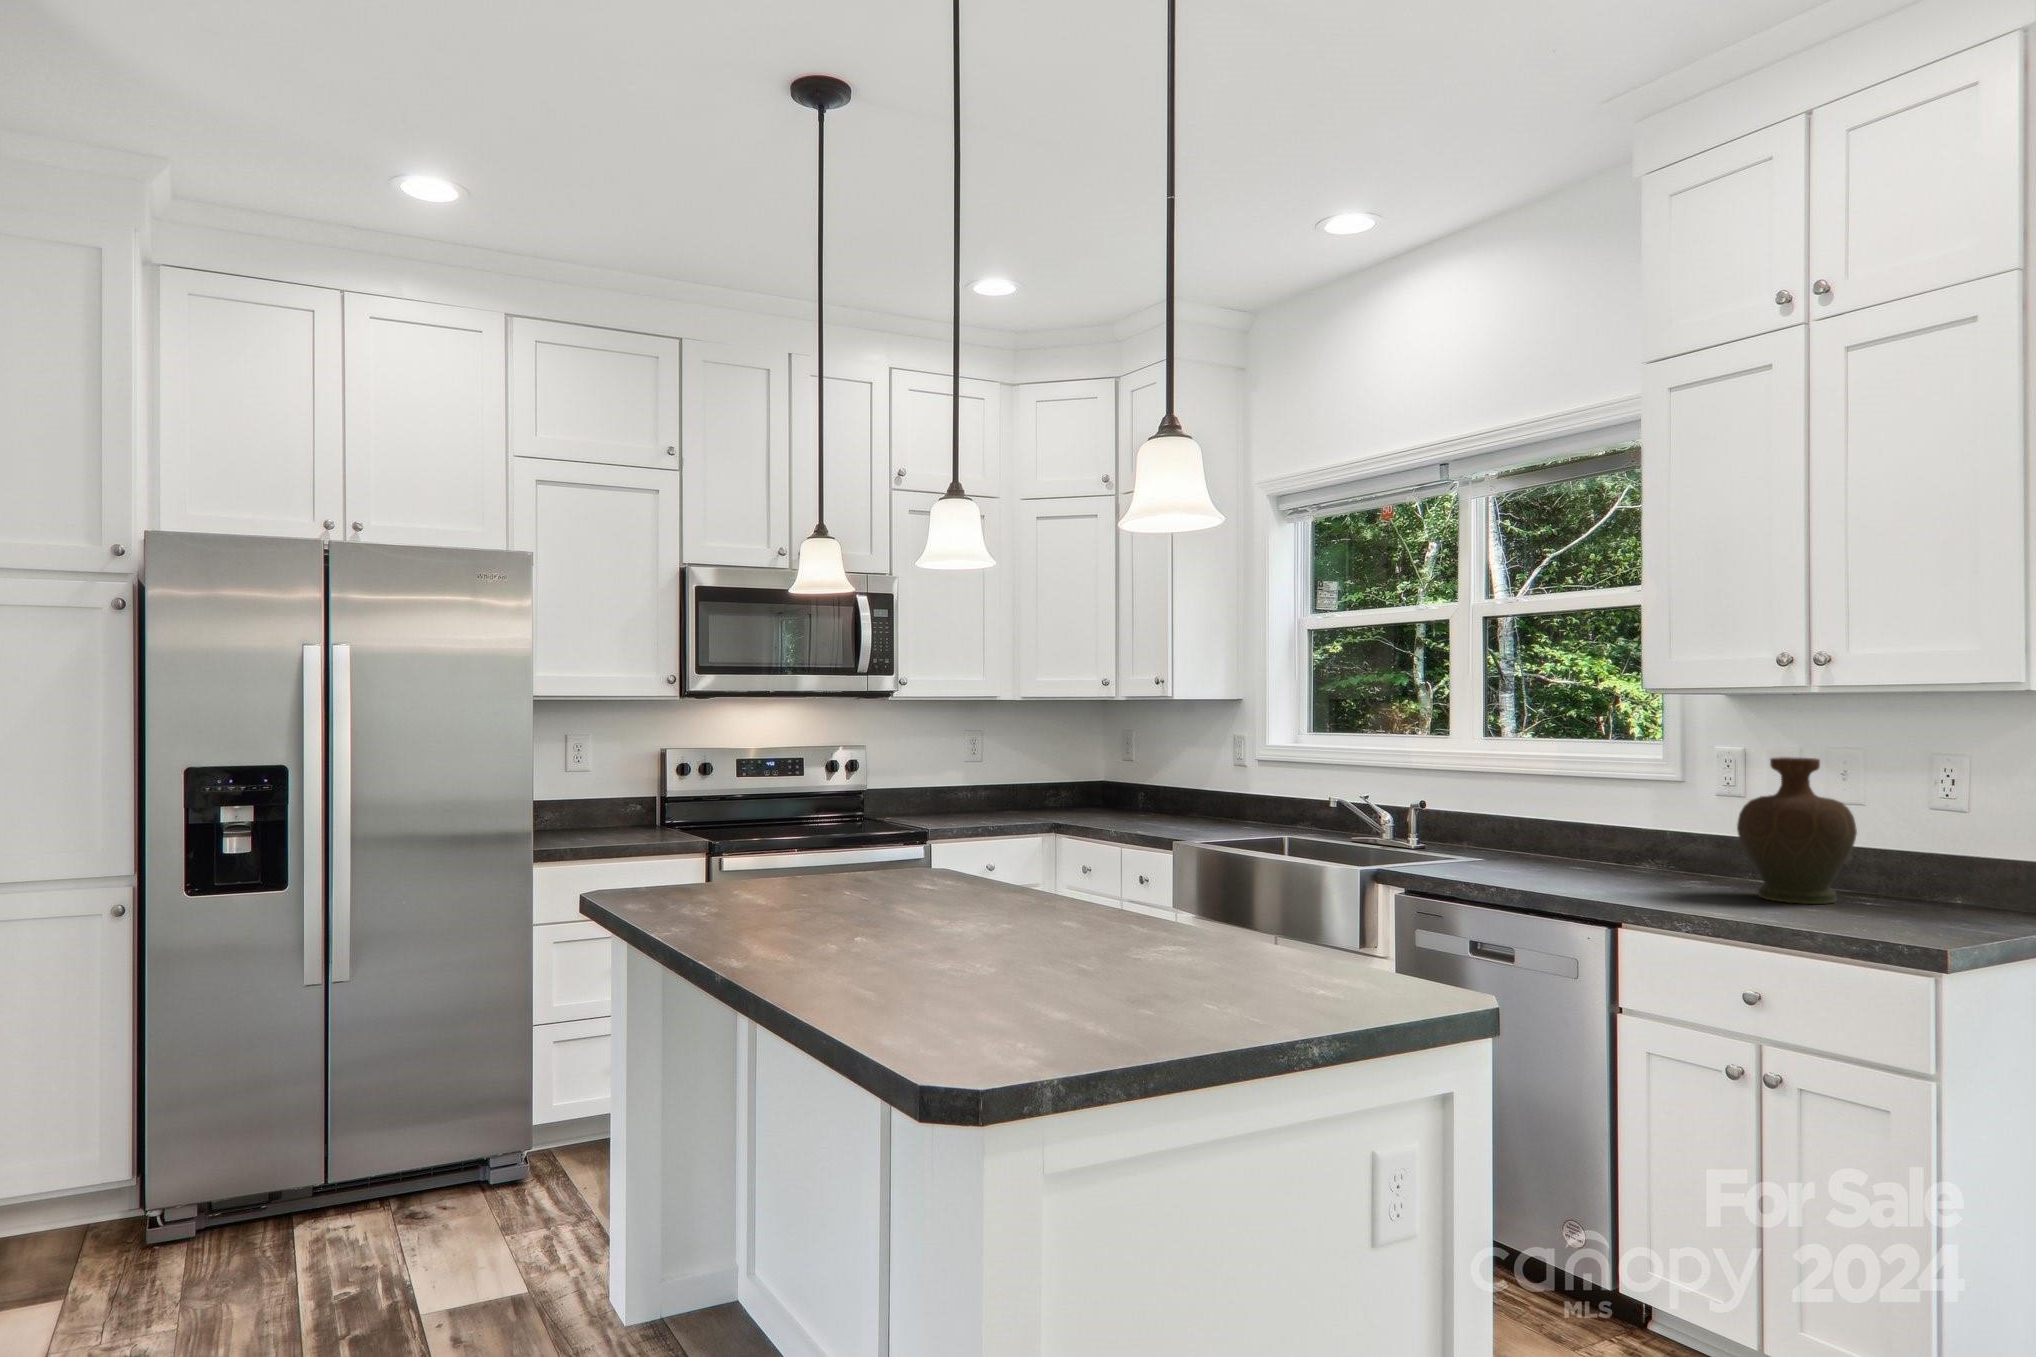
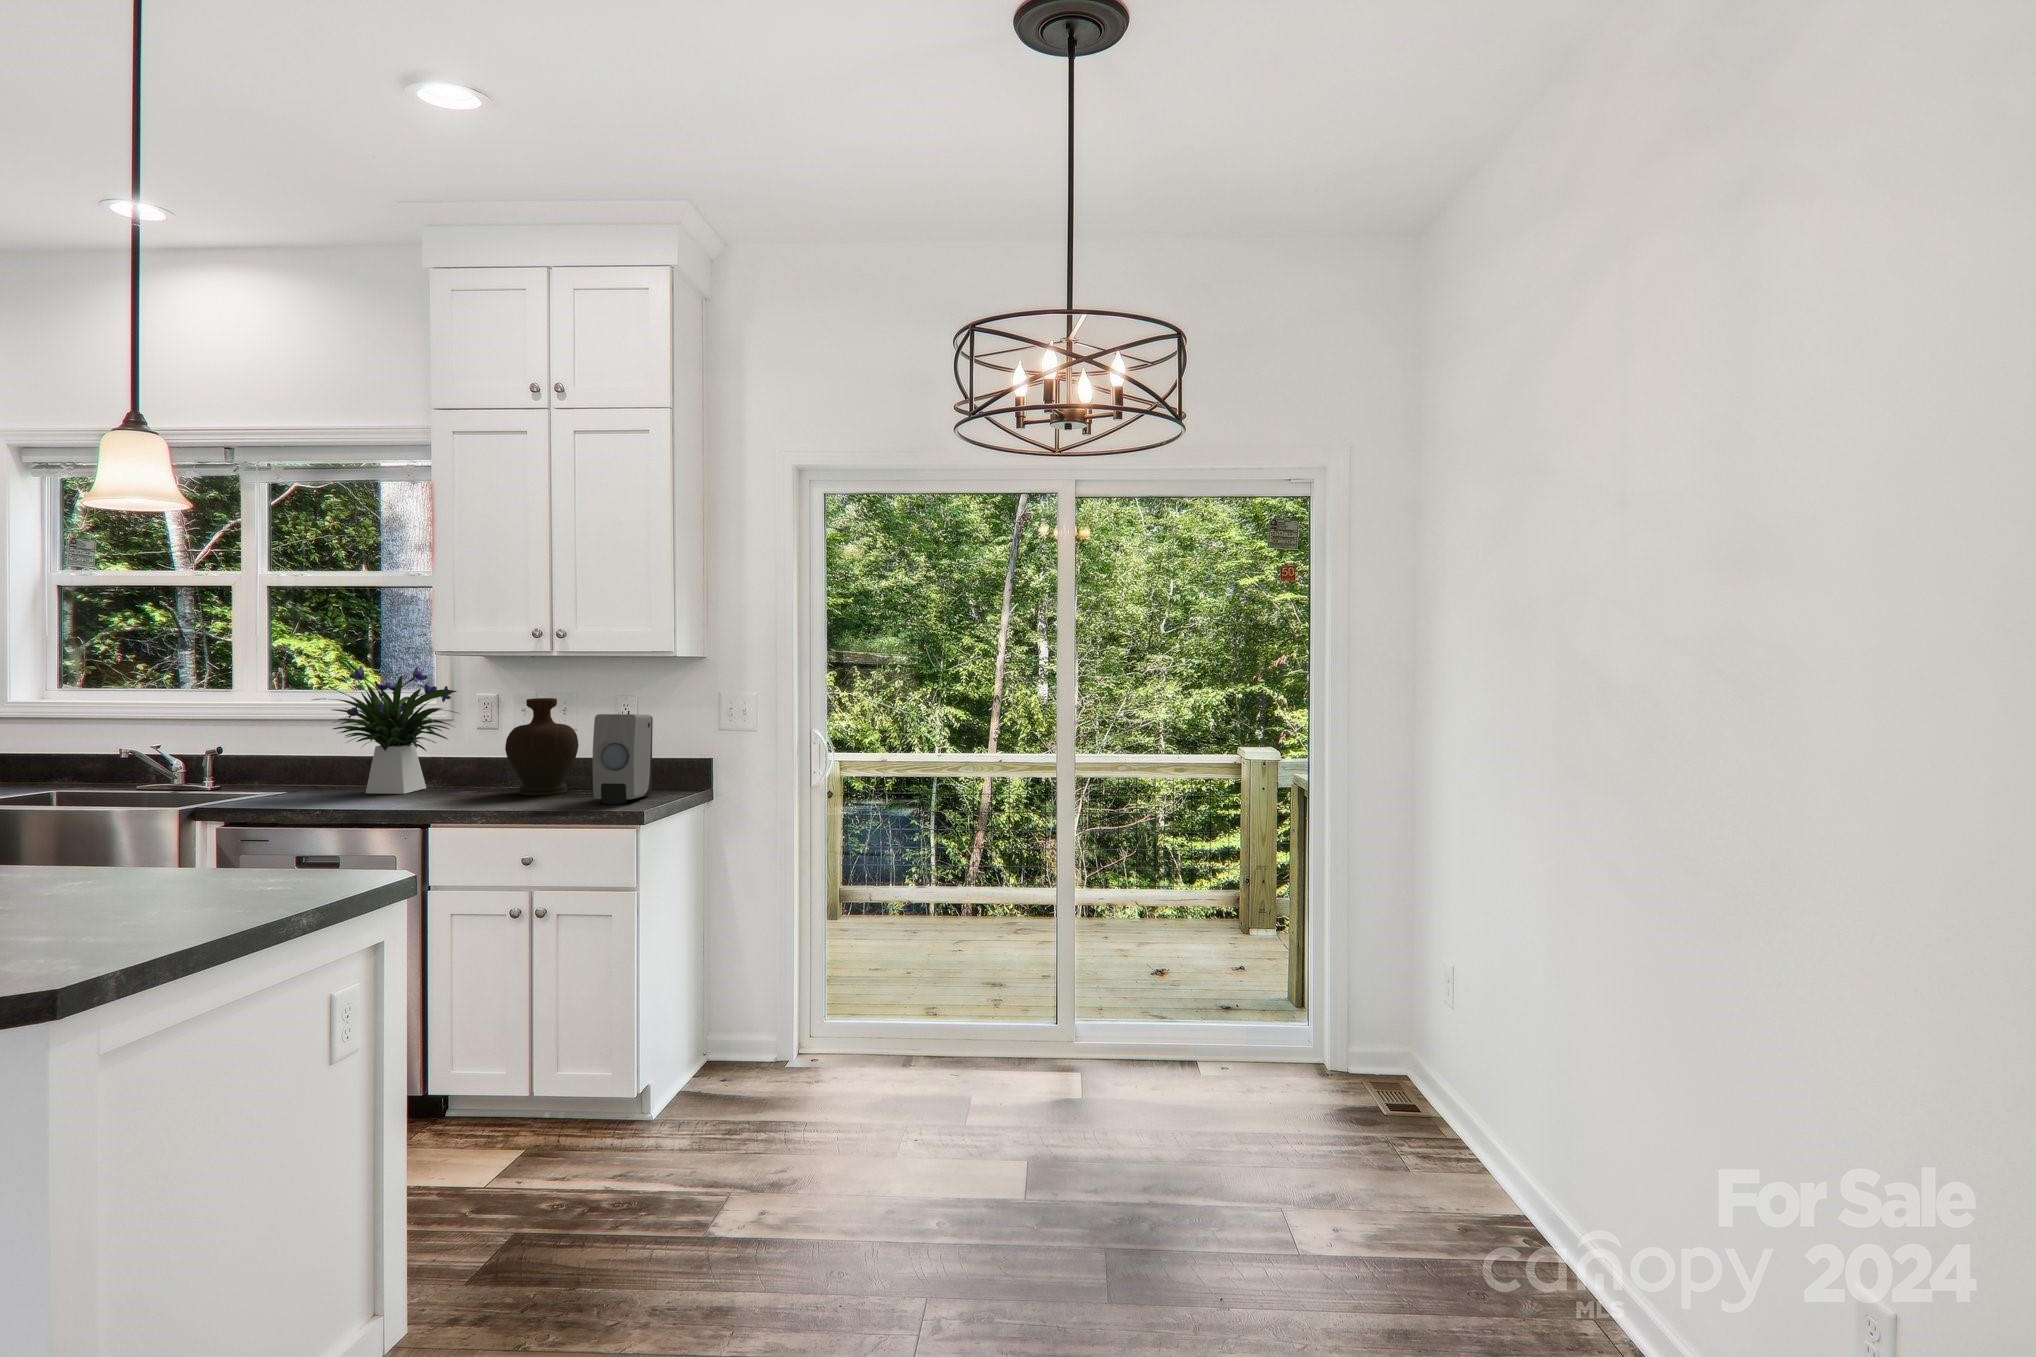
flower arrangement: none [1496,701,1684,877] -> present [313,660,457,794]
soap dispenser: none [1867,783,1986,934] -> present [592,714,653,804]

